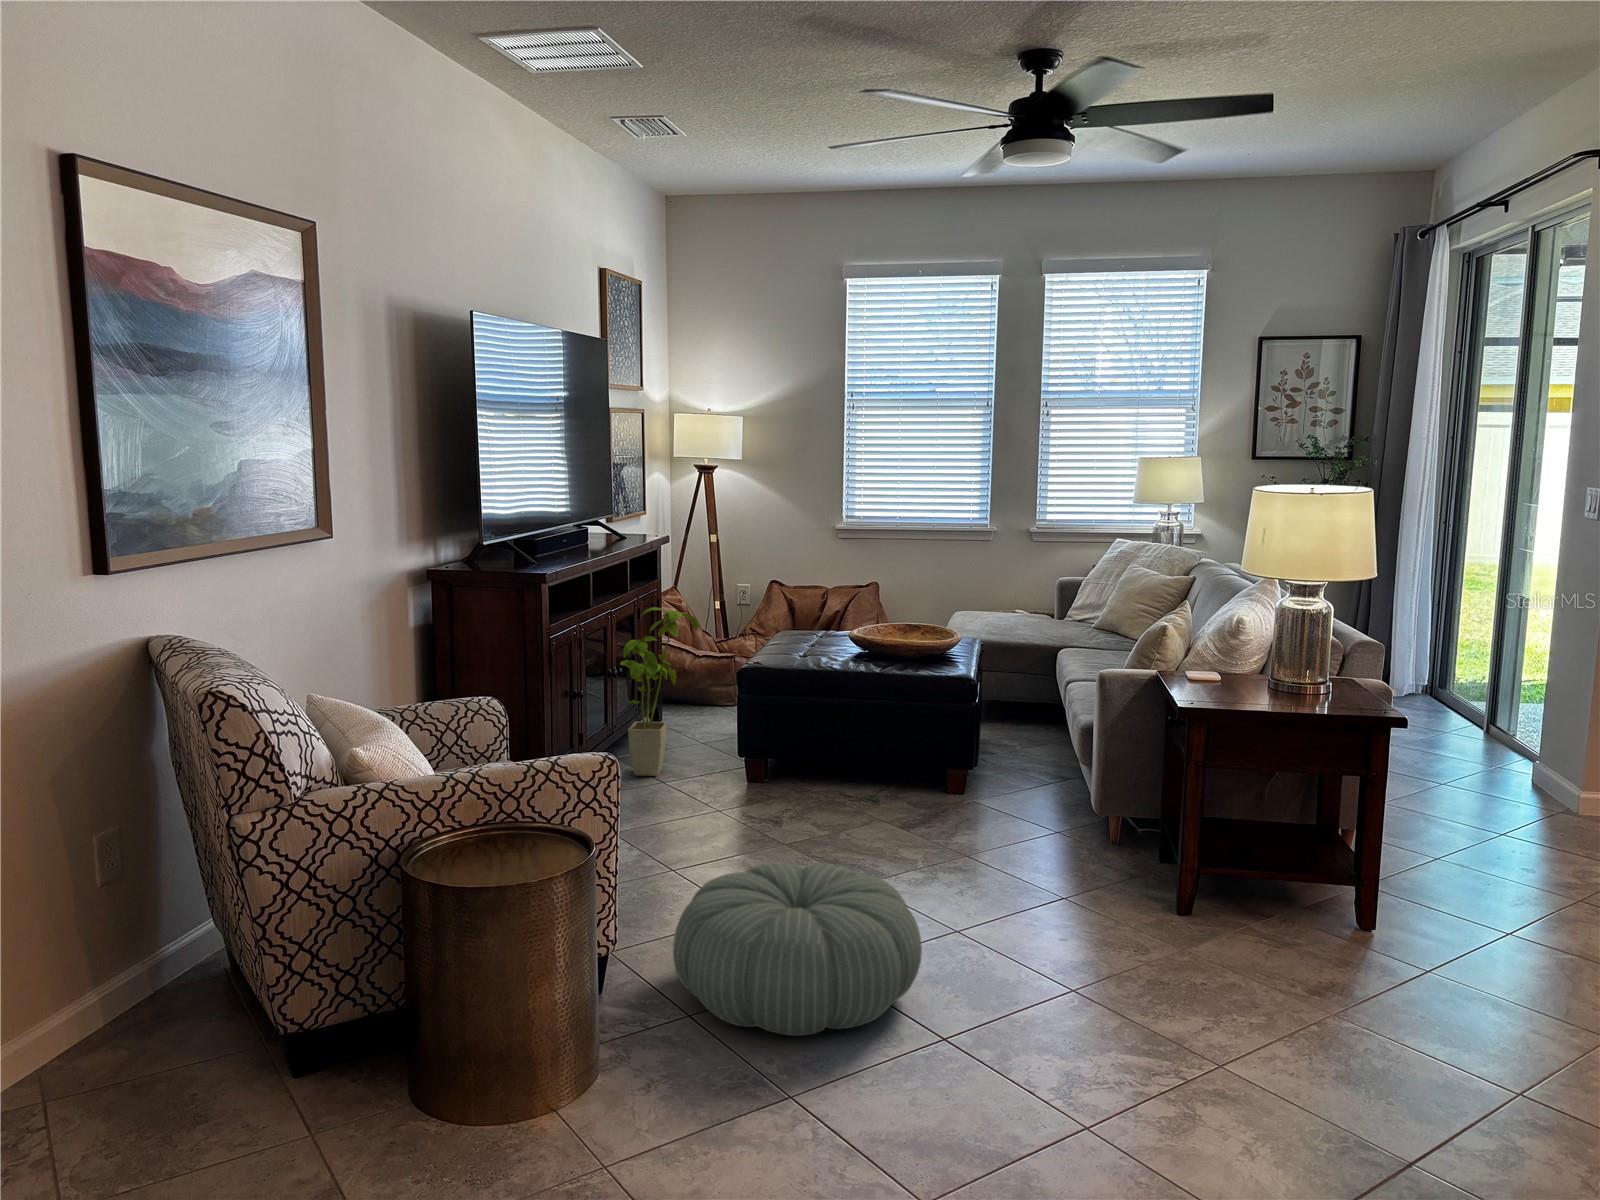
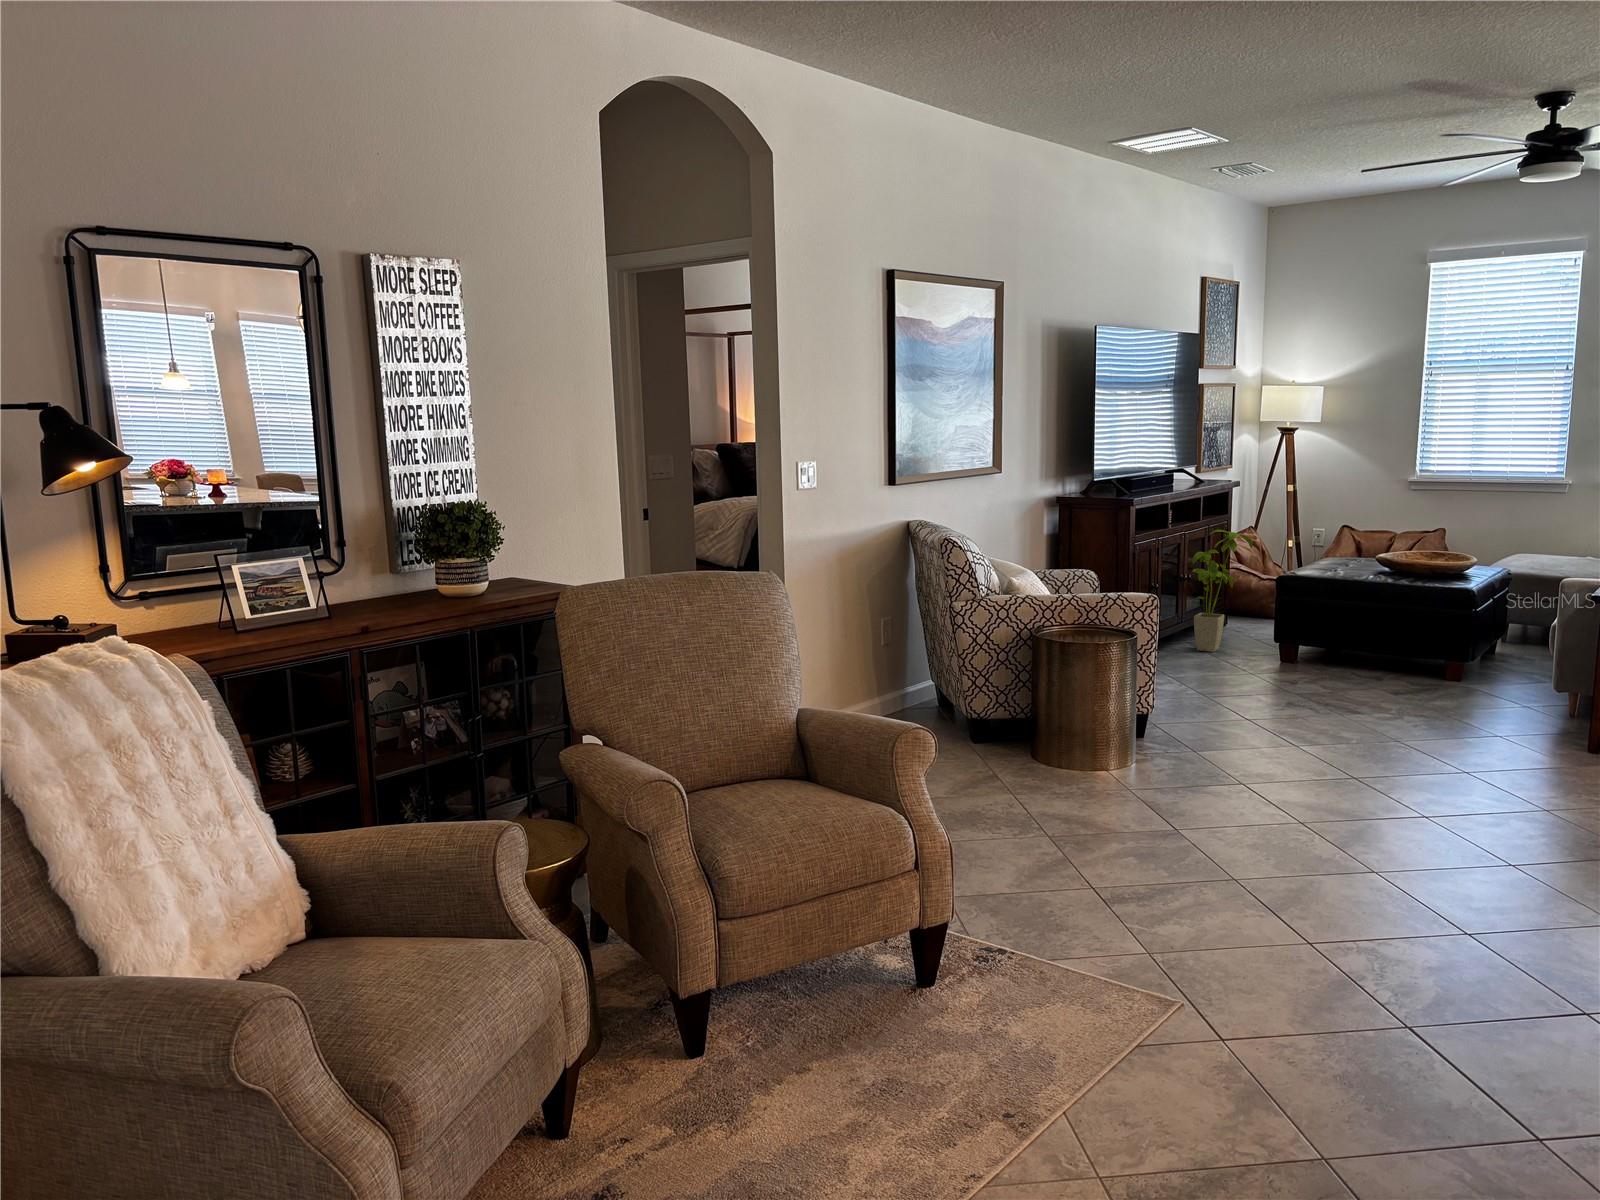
pouf: present [673,863,922,1036] -> none [1187,678,1354,768]

